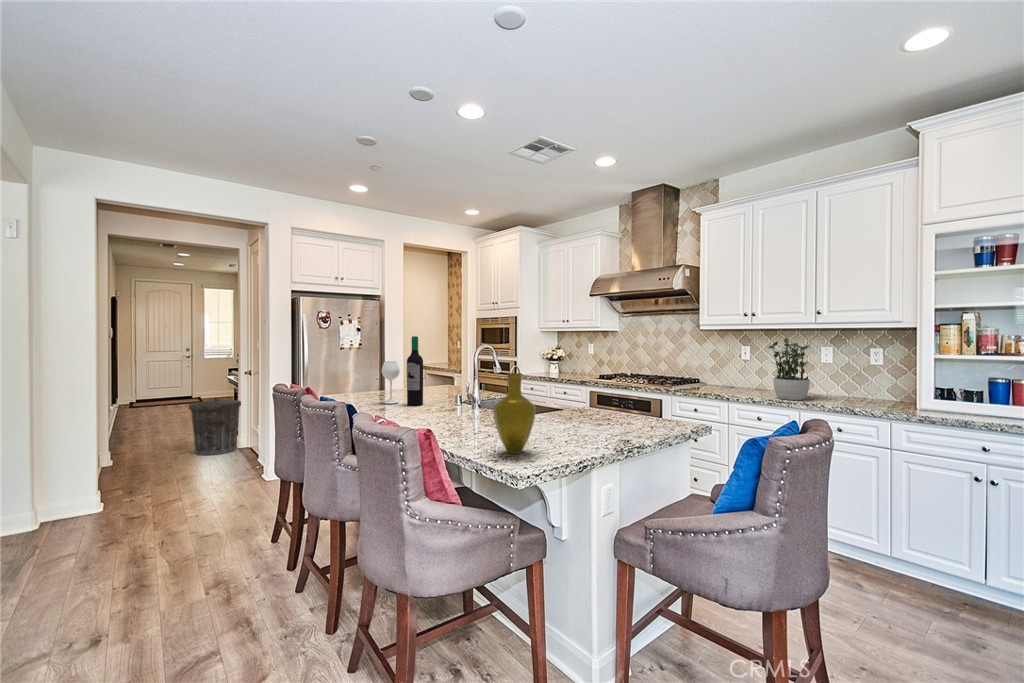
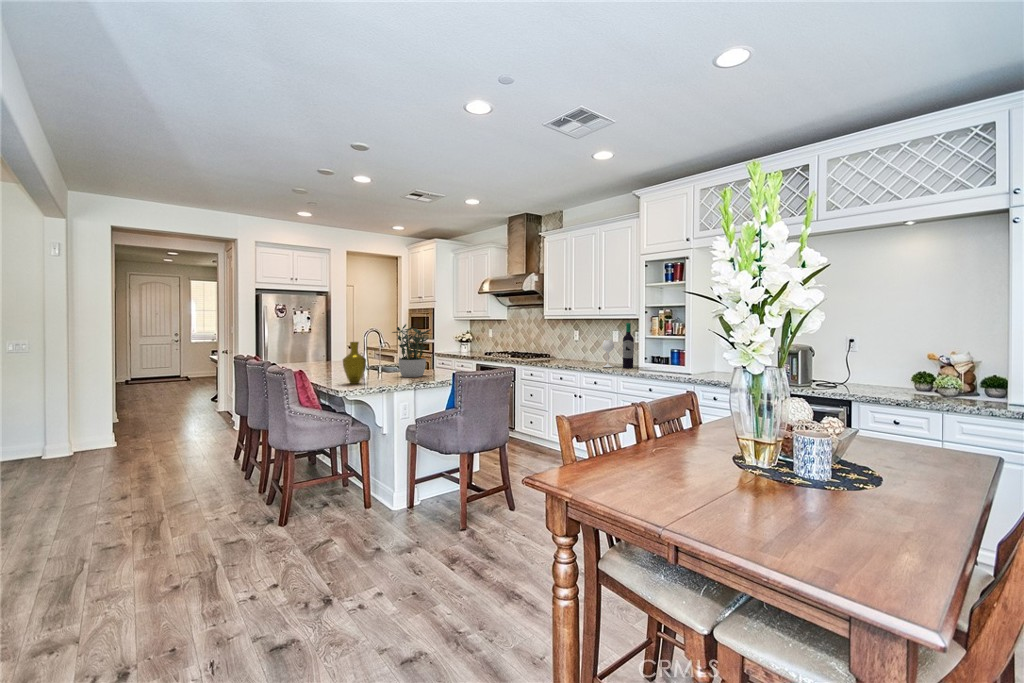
wine bottle: present [382,336,423,406] -> present [602,323,634,368]
potted plant: present [769,338,810,400] -> present [392,324,431,377]
trash can: present [189,398,241,455] -> none [179,371,221,415]

